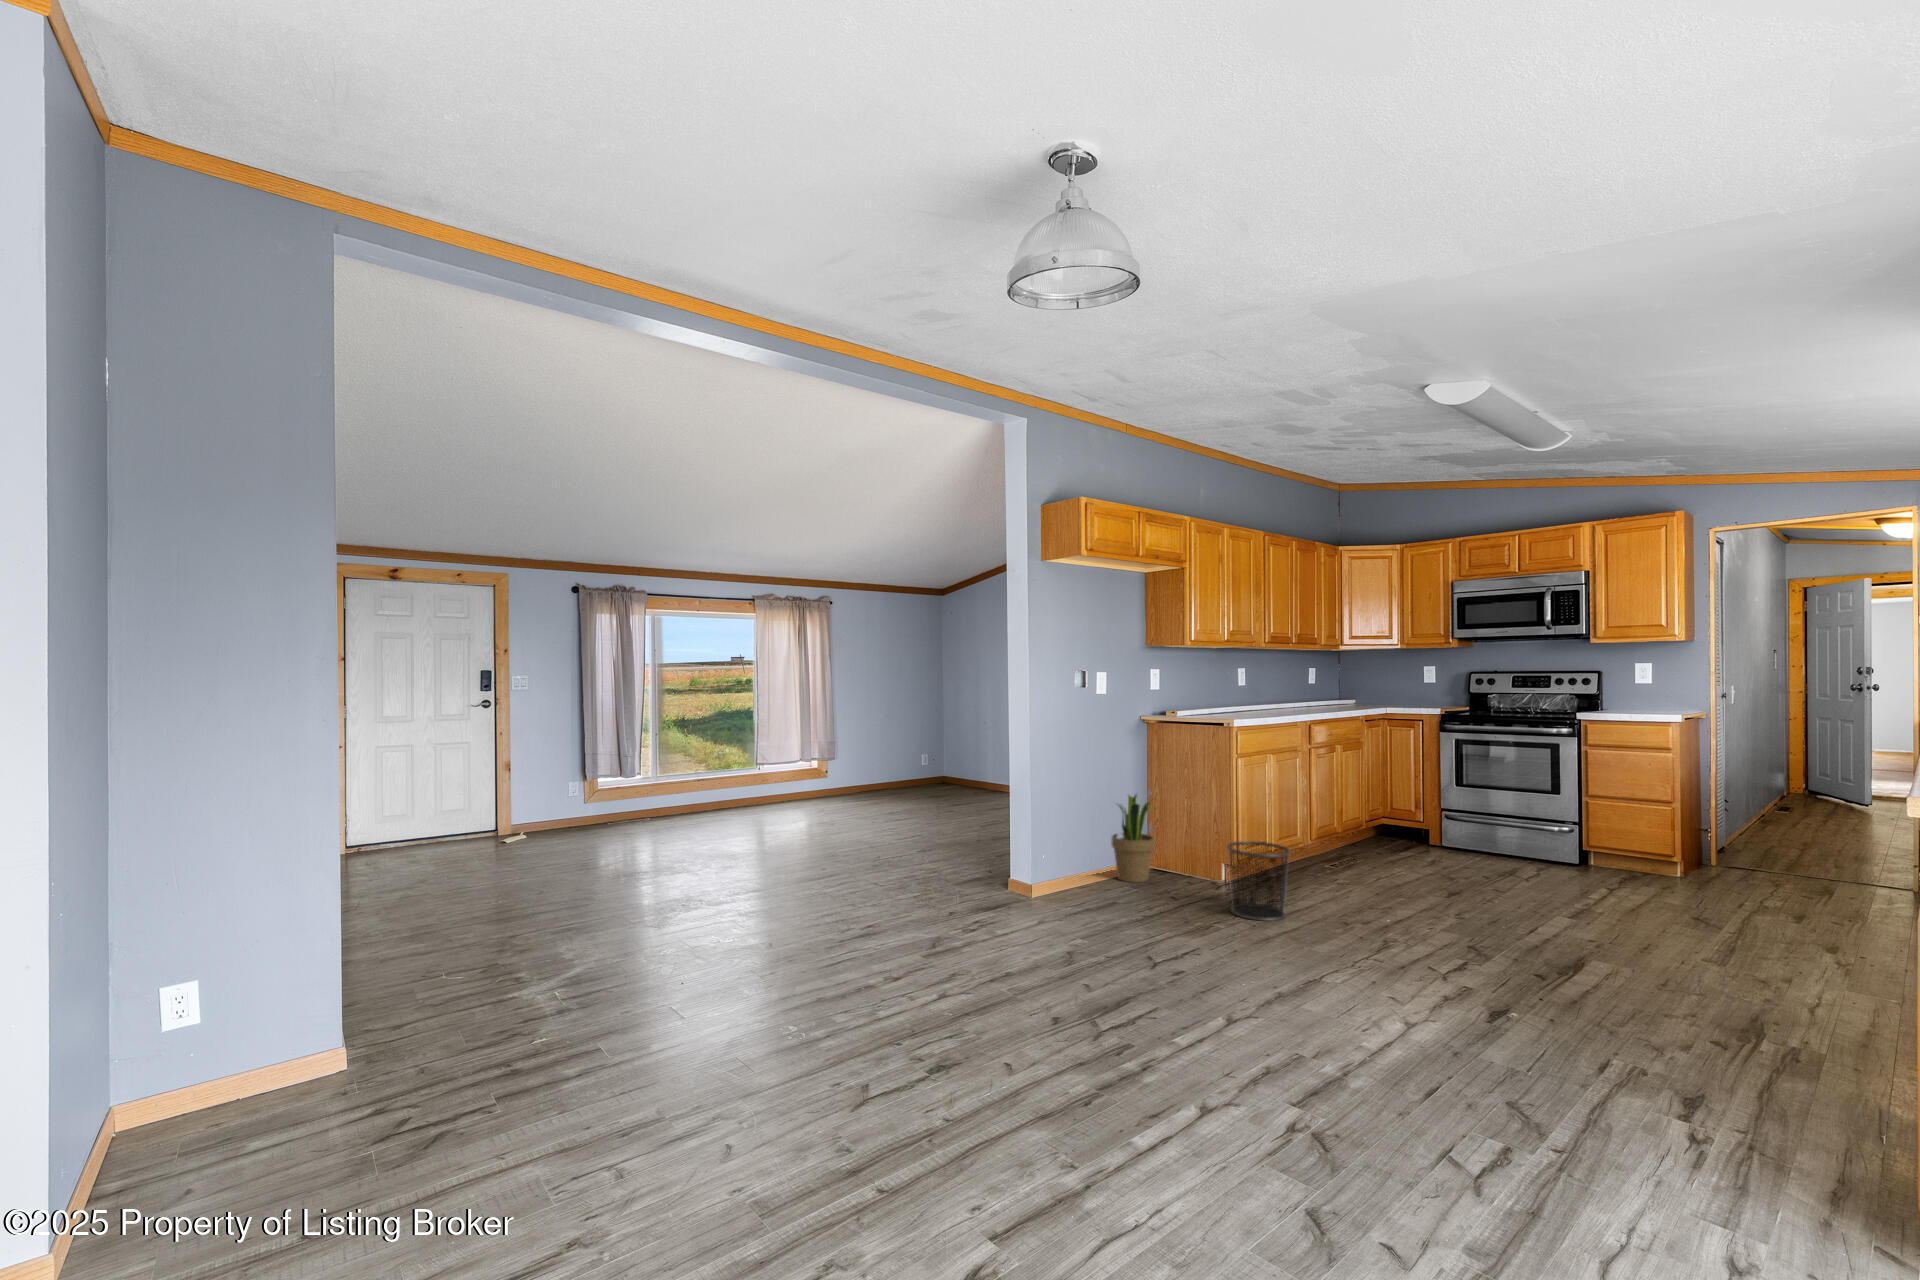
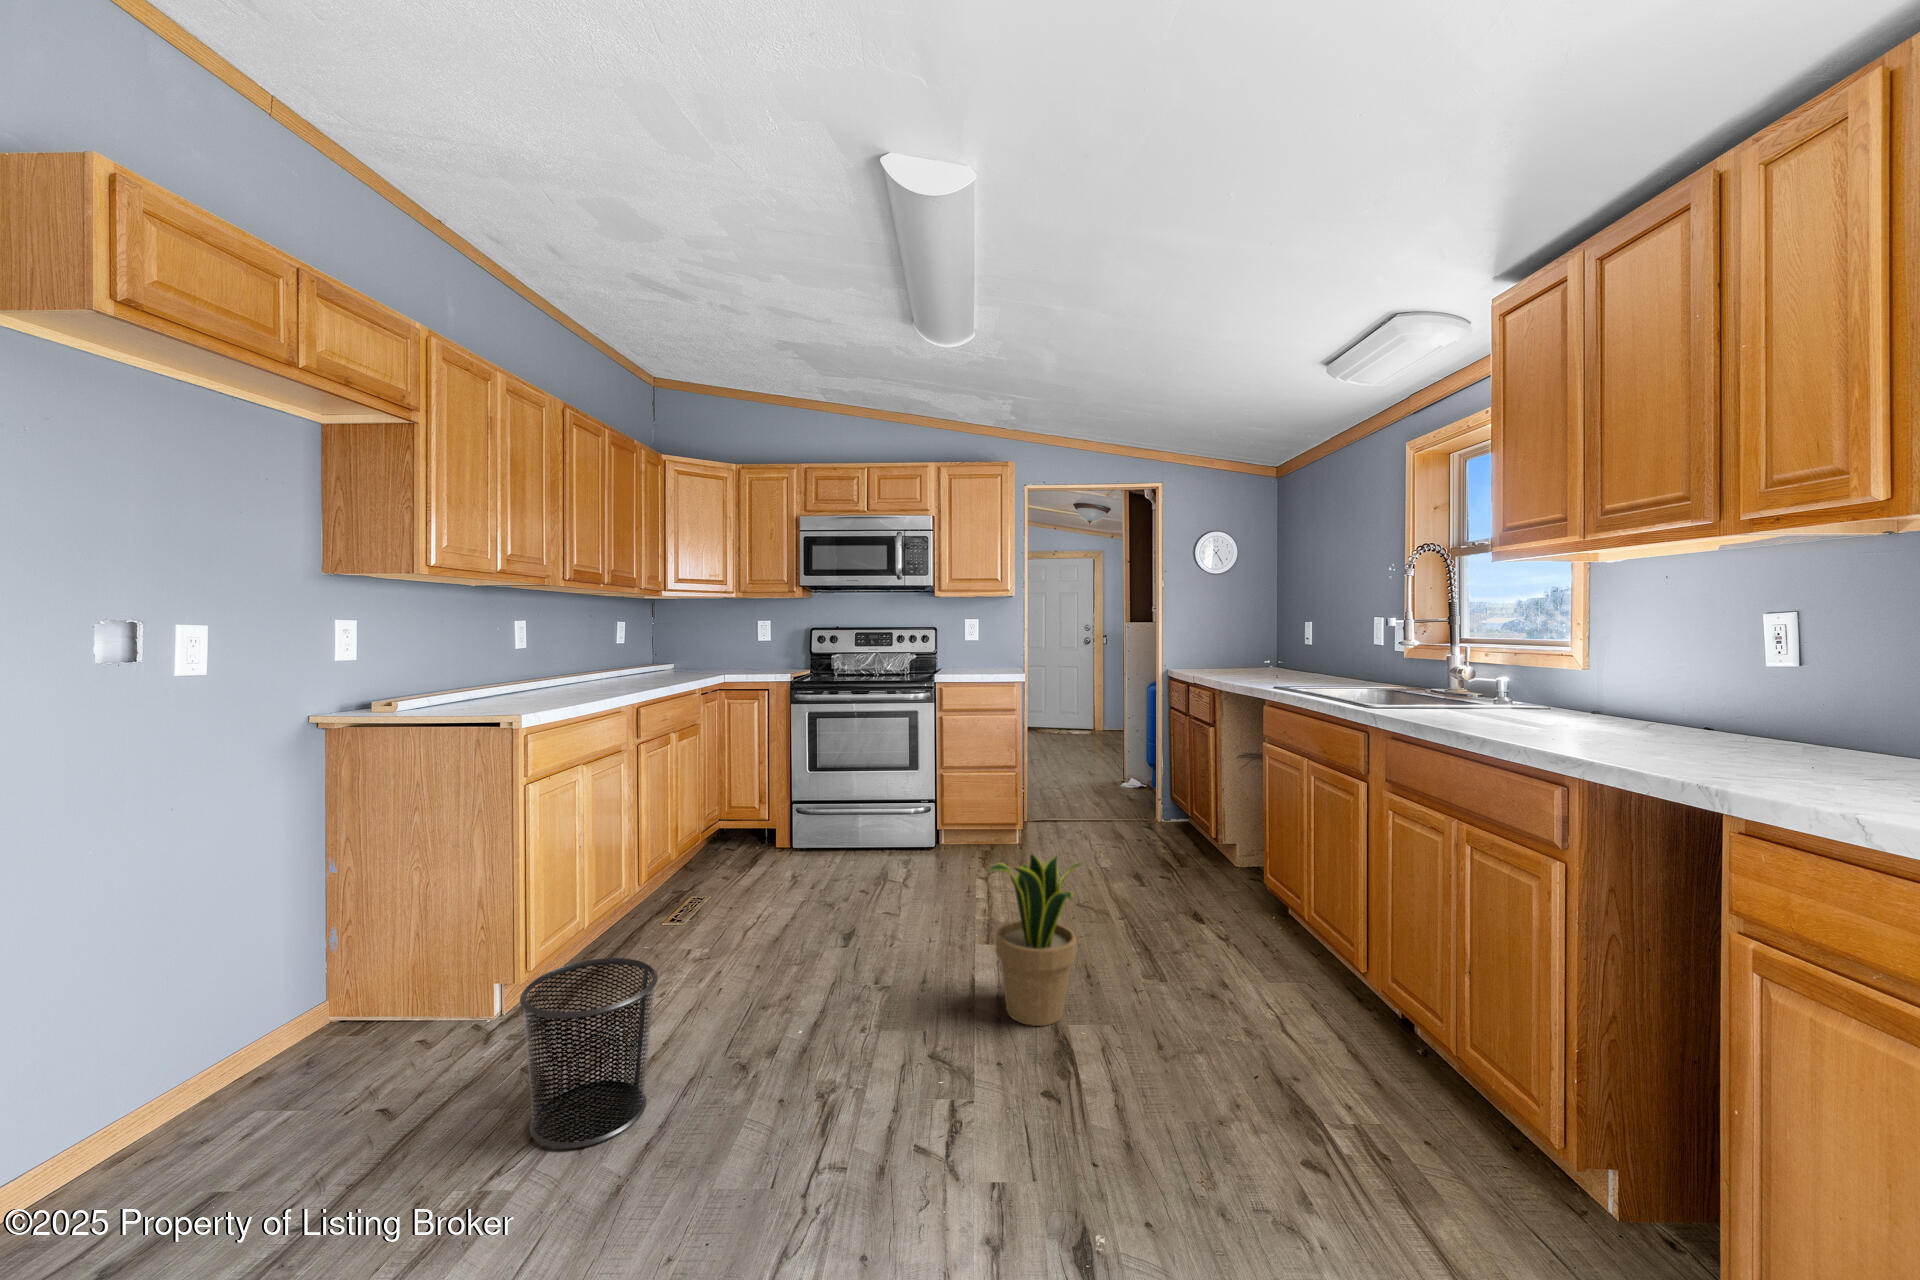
potted plant: present [1112,795,1155,882] -> present [989,854,1081,1026]

